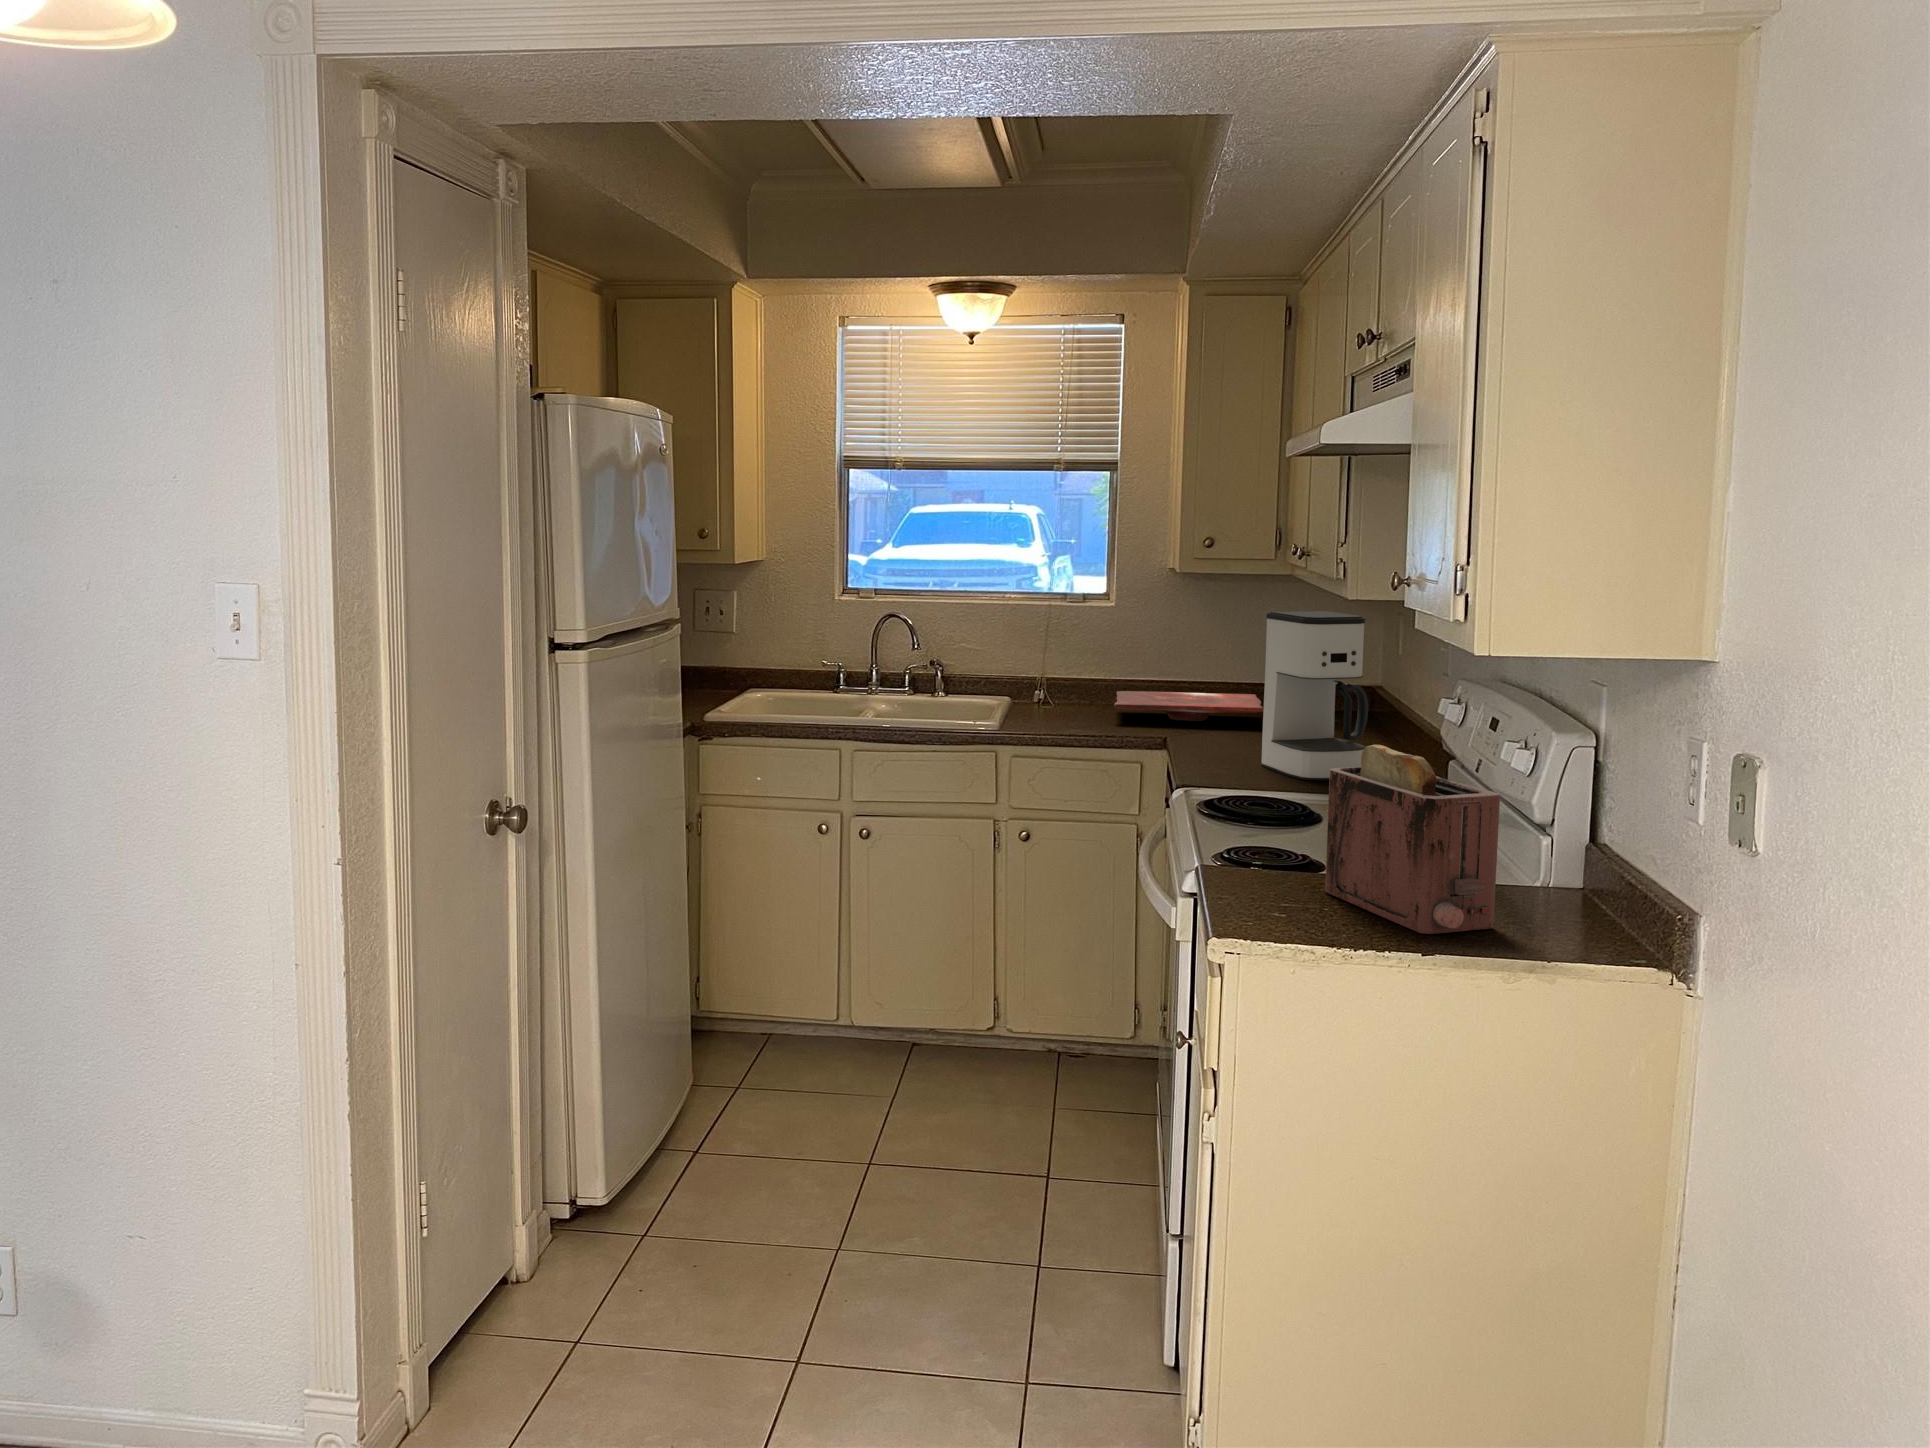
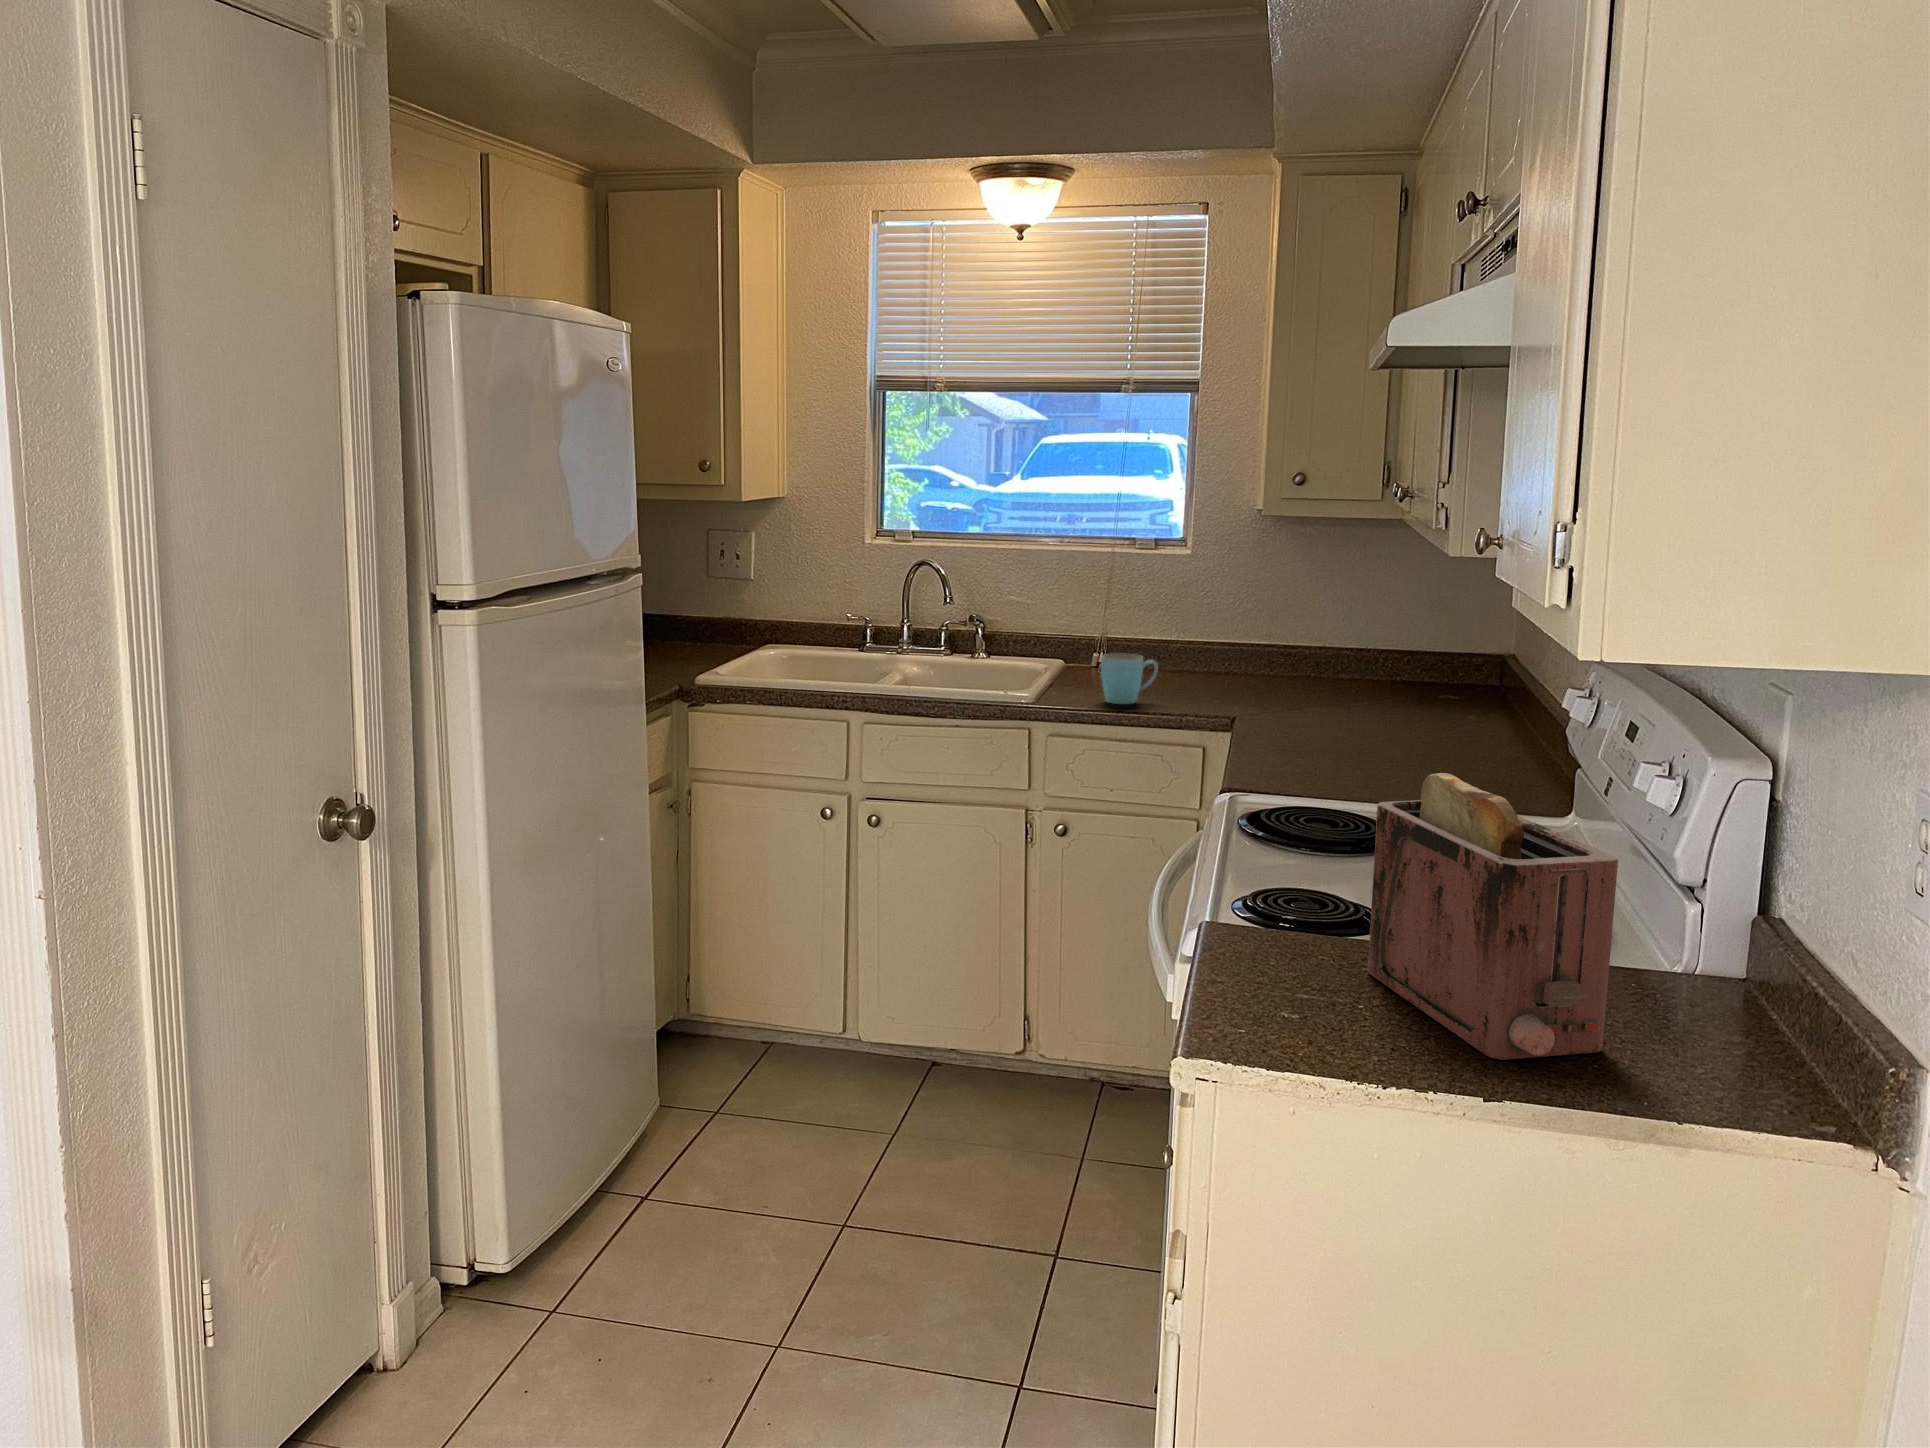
coffee maker: present [1261,611,1369,780] -> none [1340,567,1479,784]
mug: none [1053,689,1100,730] -> present [1101,654,1158,704]
cutting board: present [1114,691,1264,721] -> none [1178,655,1360,693]

